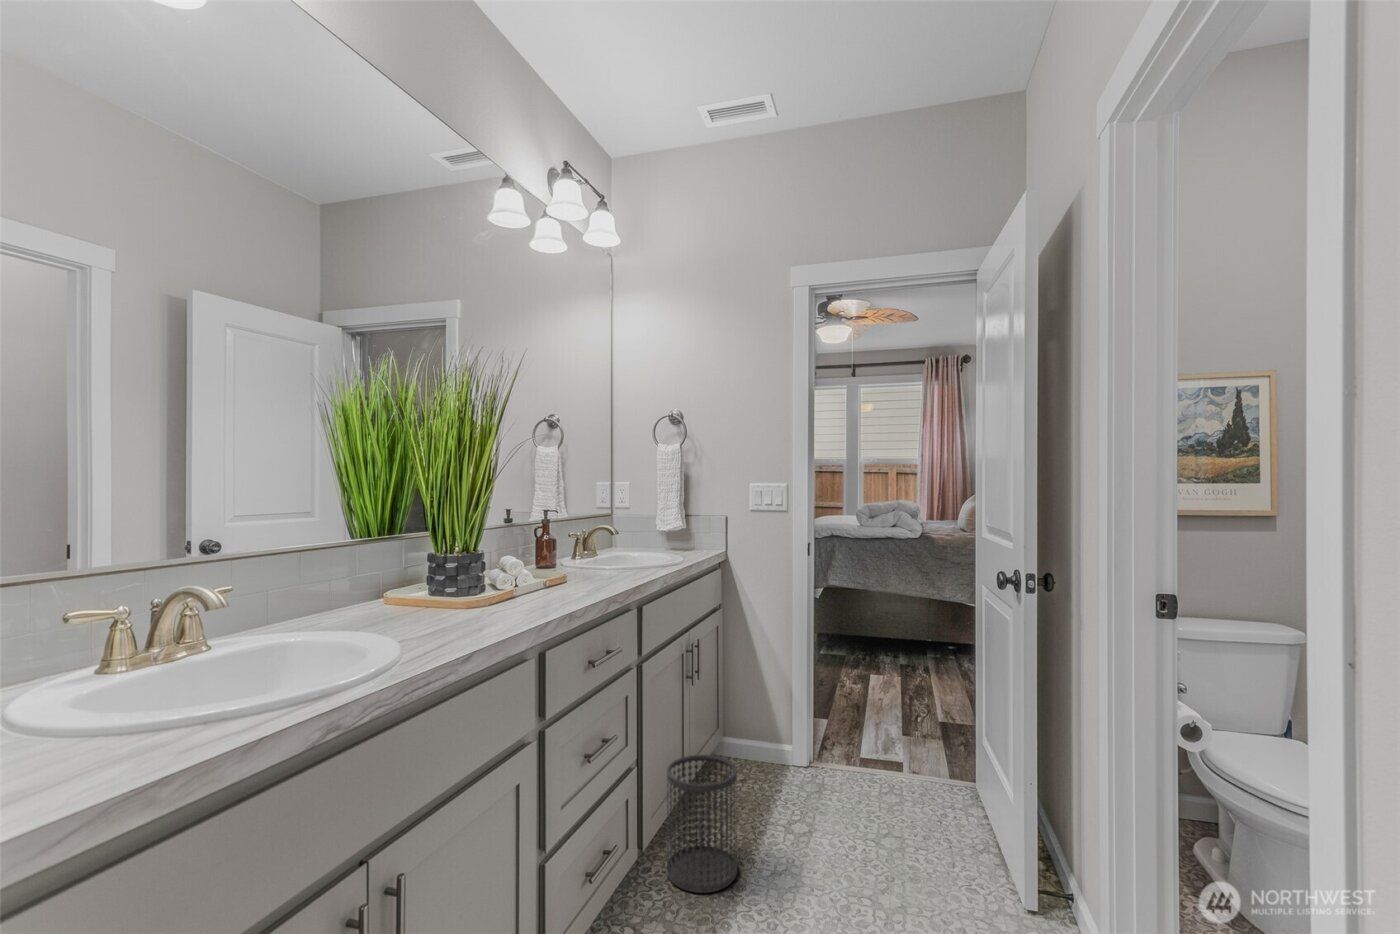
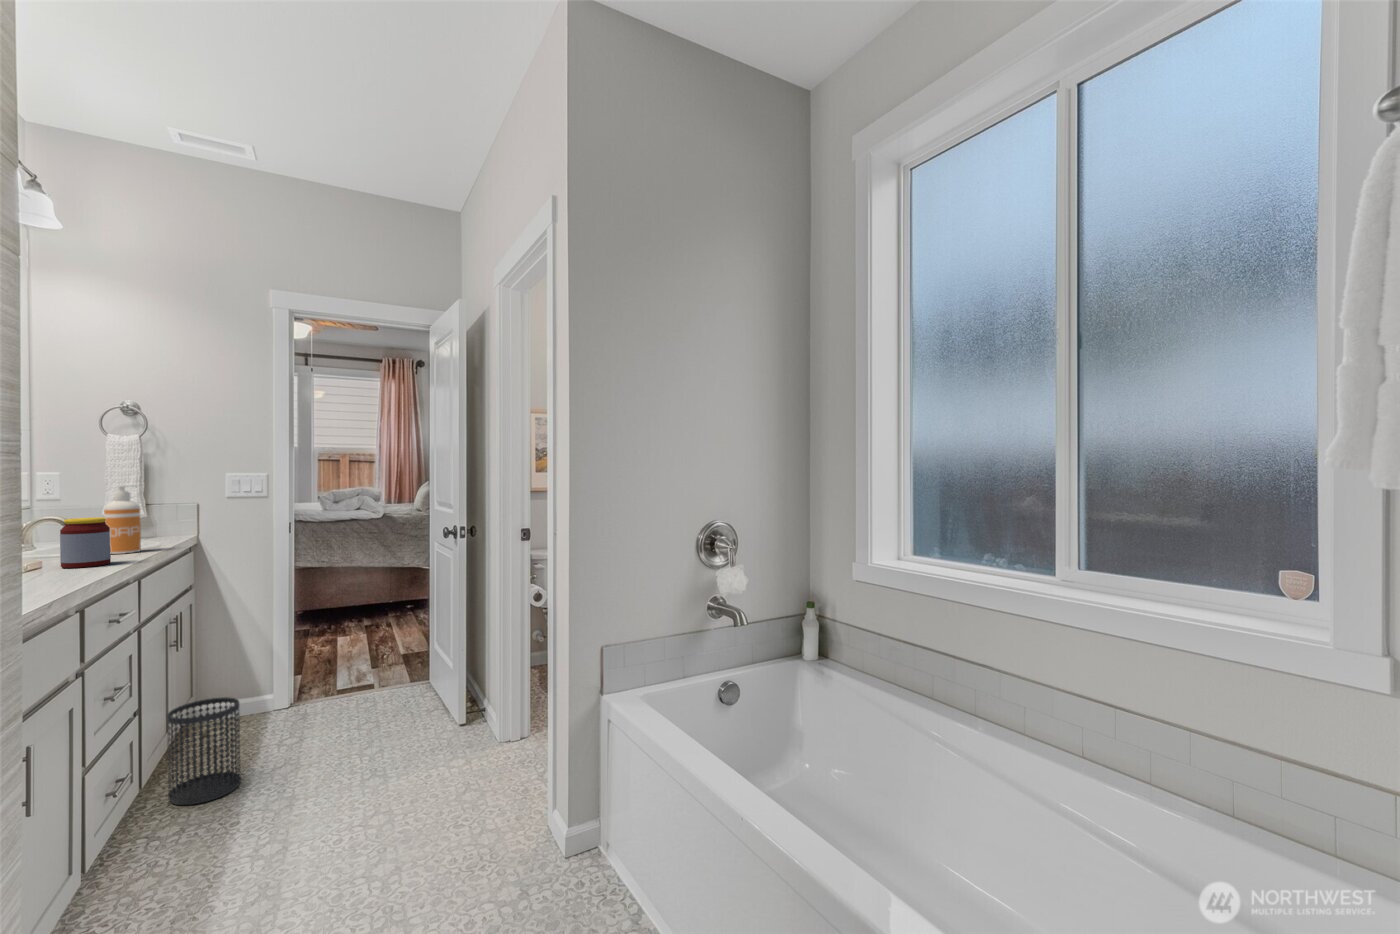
soap dispenser: none [631,495,661,569] -> present [104,485,141,554]
jar: none [576,530,617,586] -> present [60,517,111,568]

